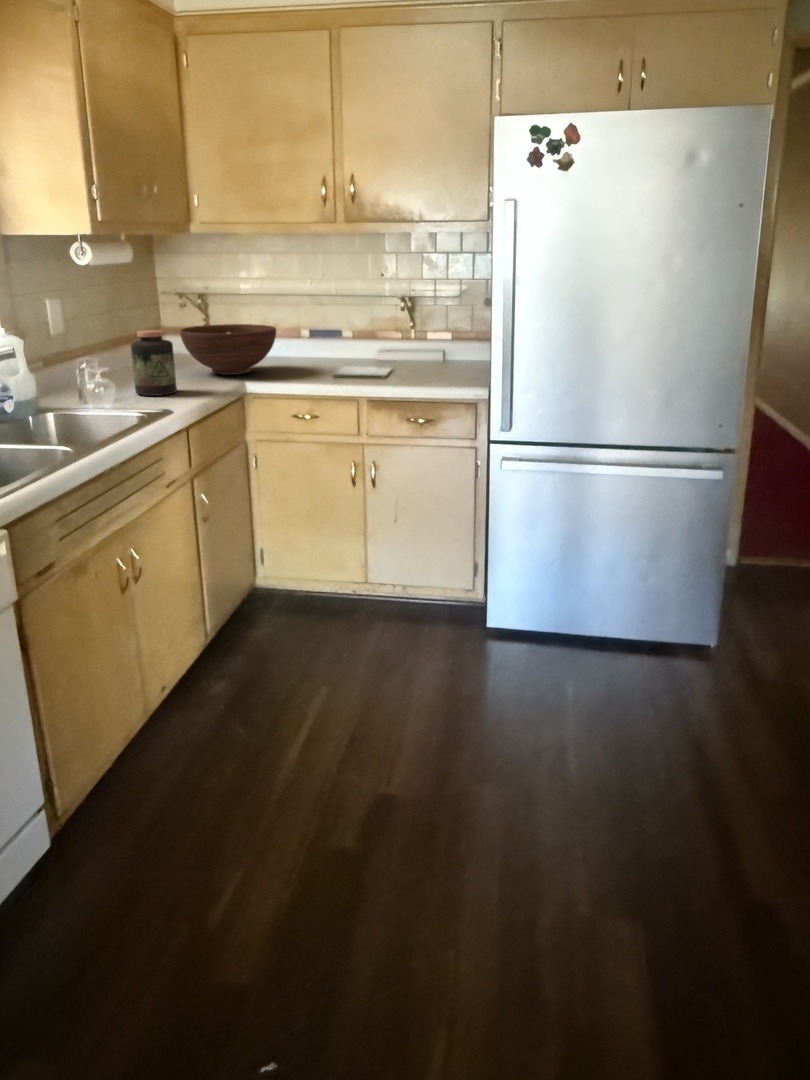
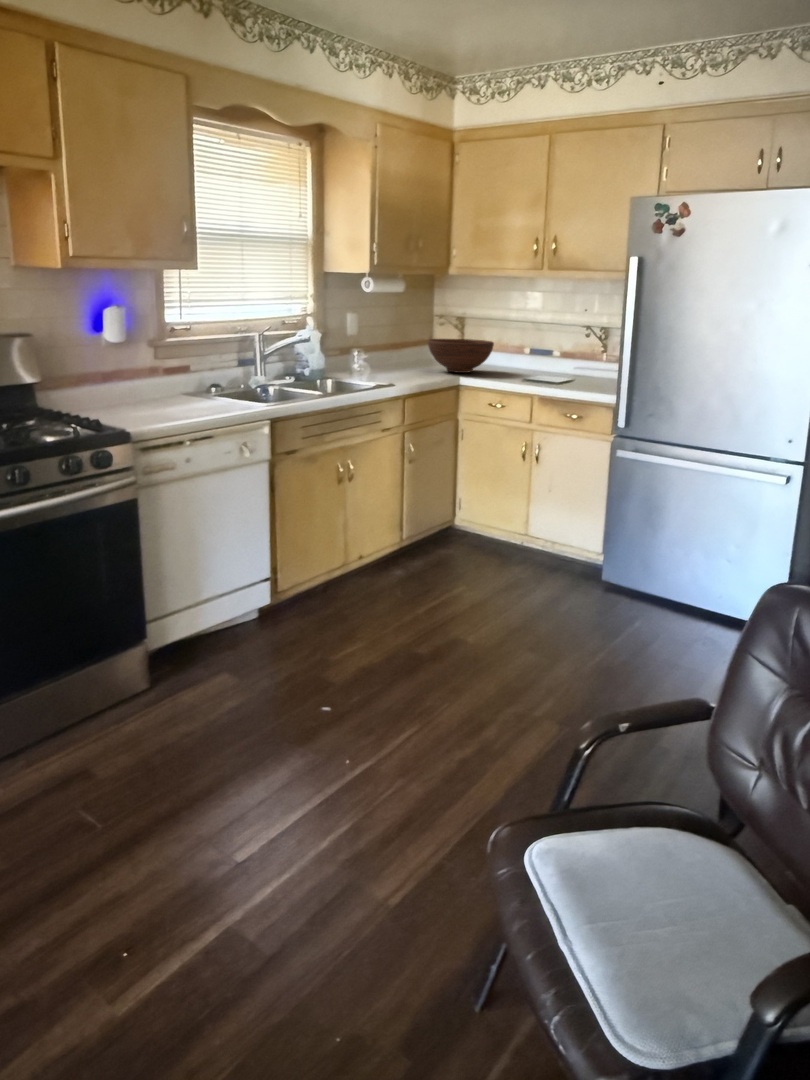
jar: present [131,330,177,396] -> none [385,336,412,378]

